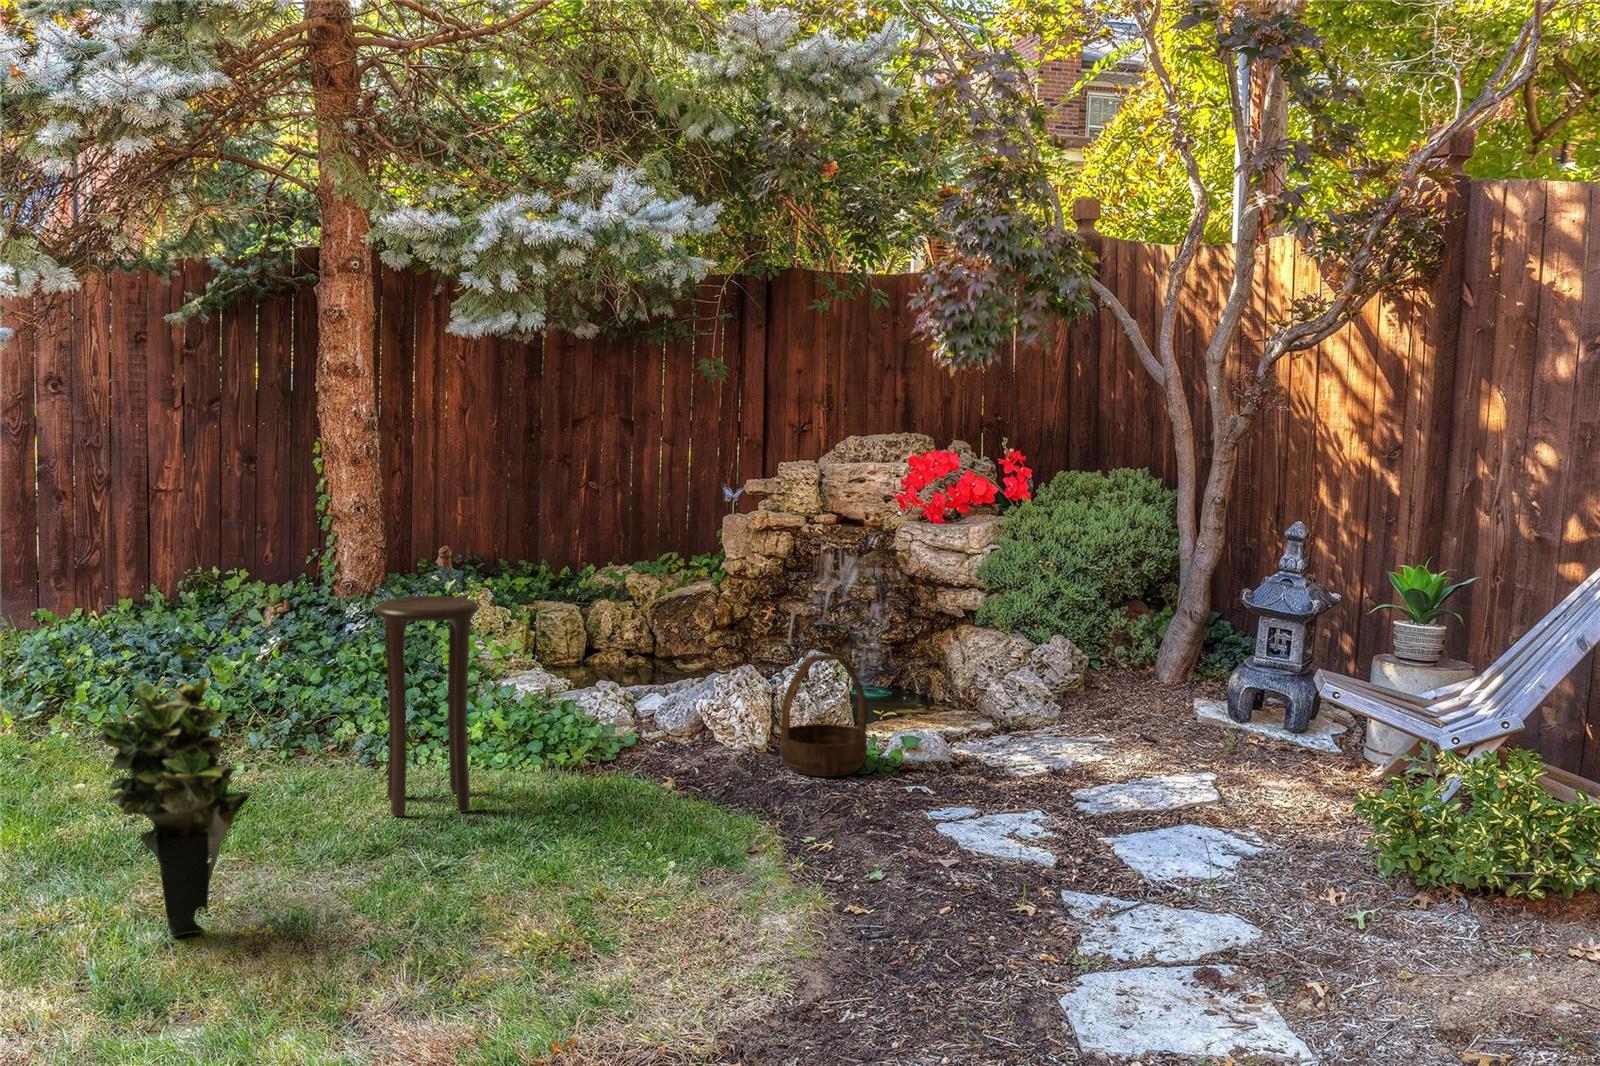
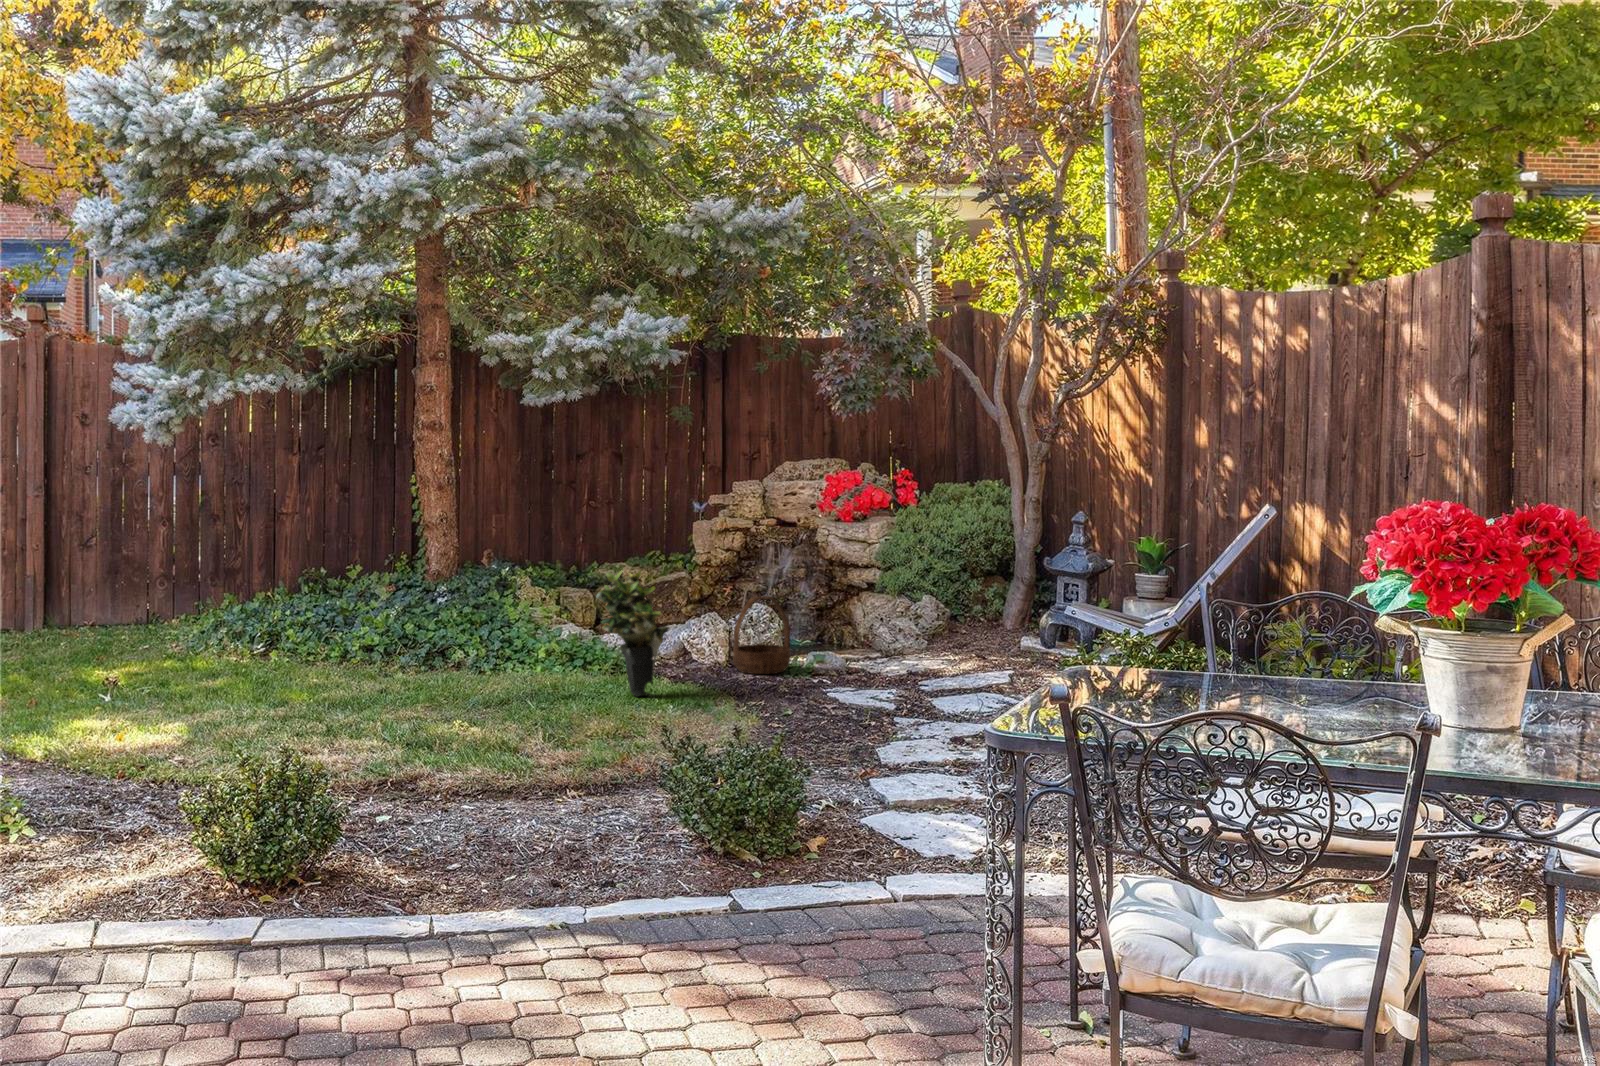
stool: present [374,596,478,816] -> none [475,555,540,691]
potted plant: present [98,678,252,937] -> present [596,570,668,697]

